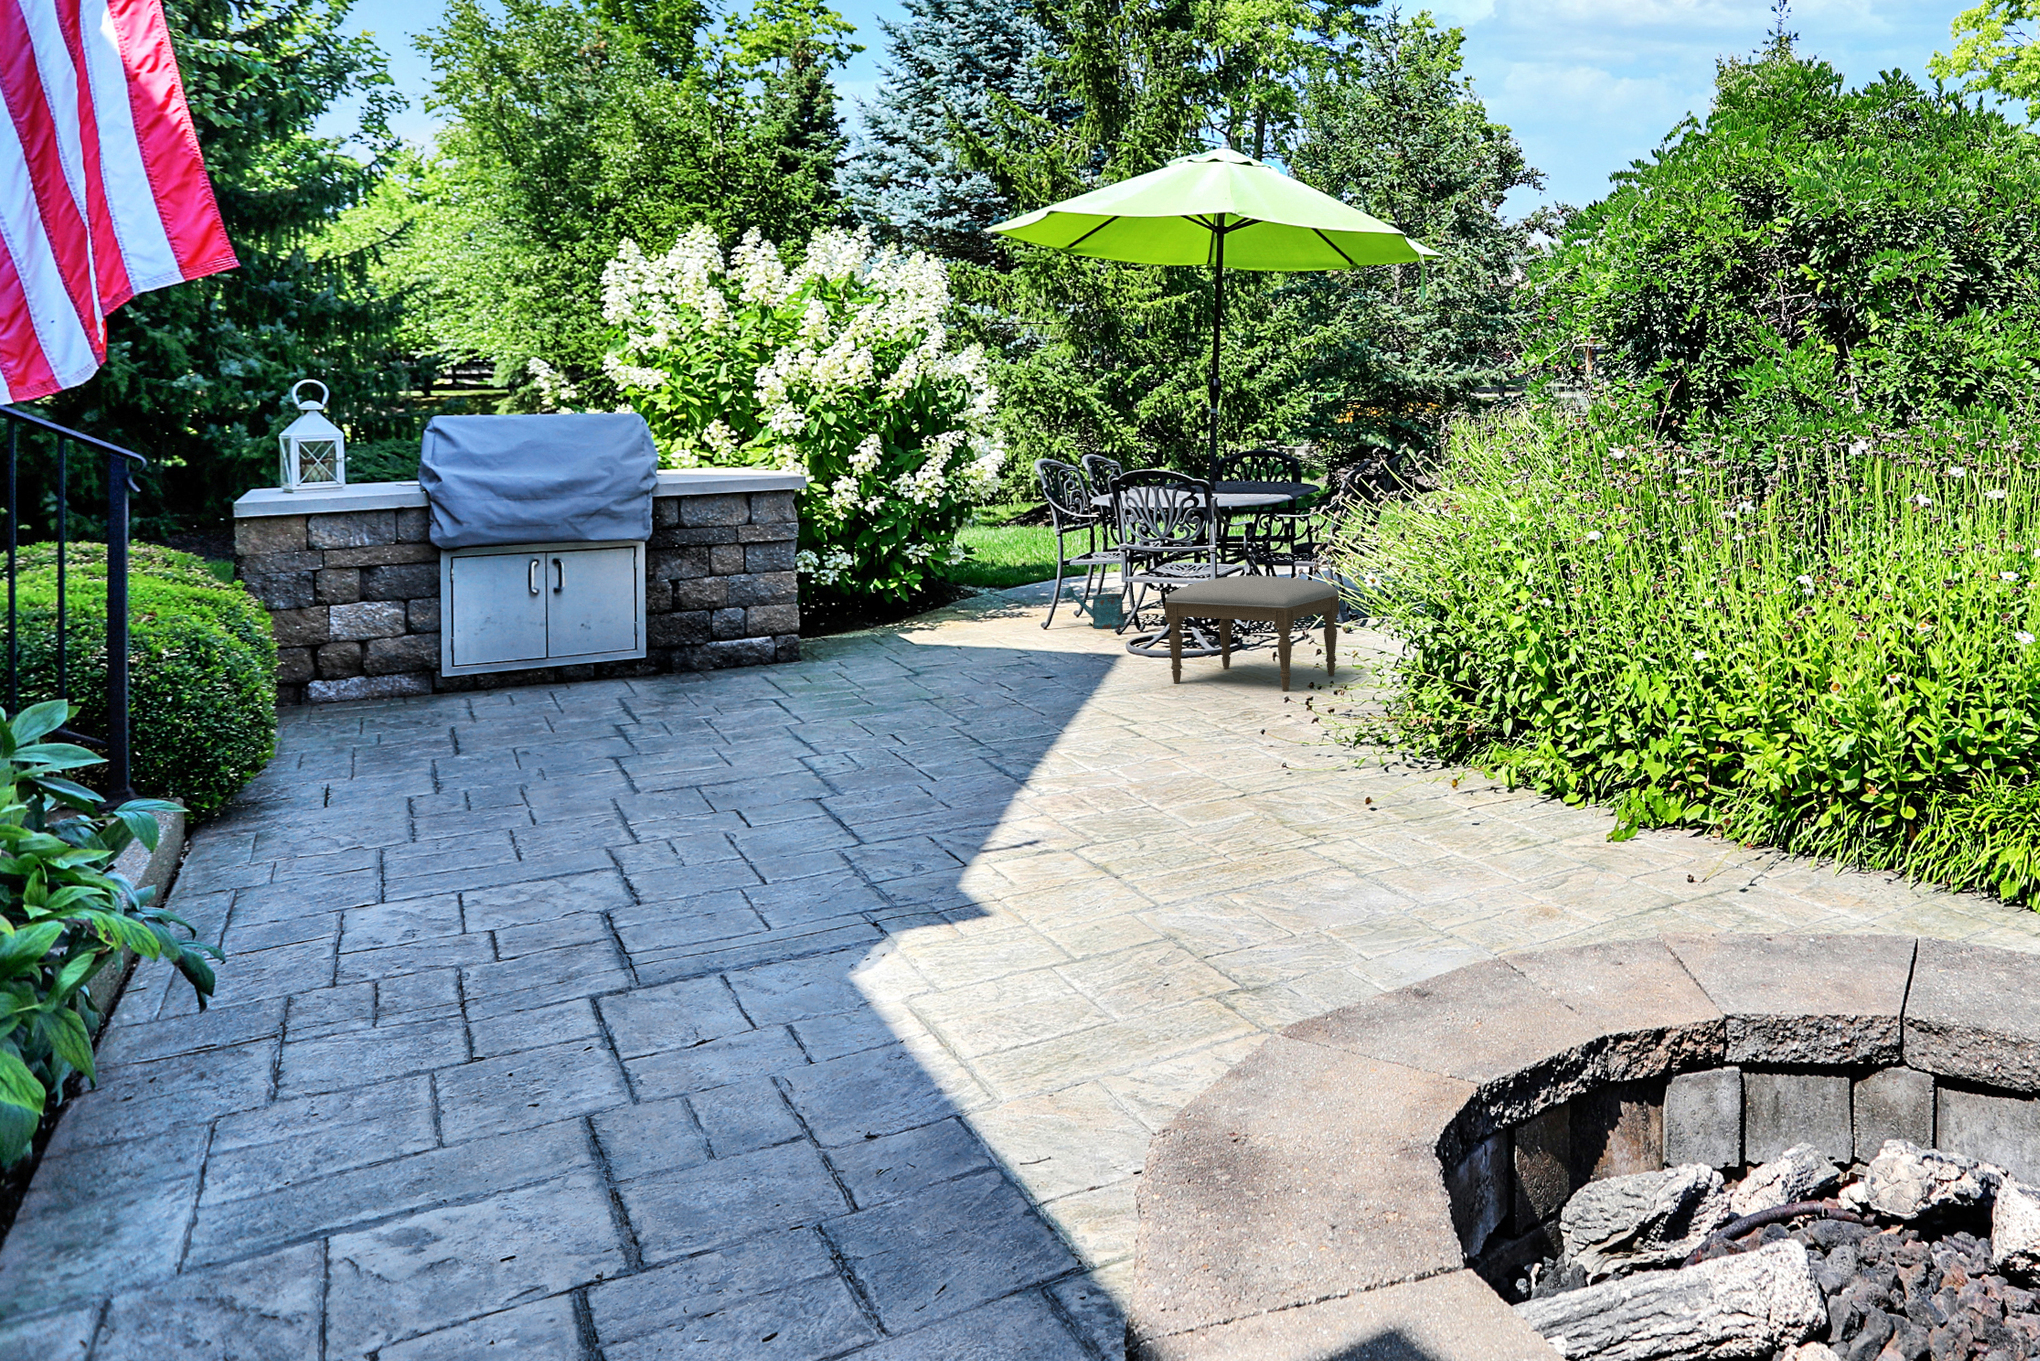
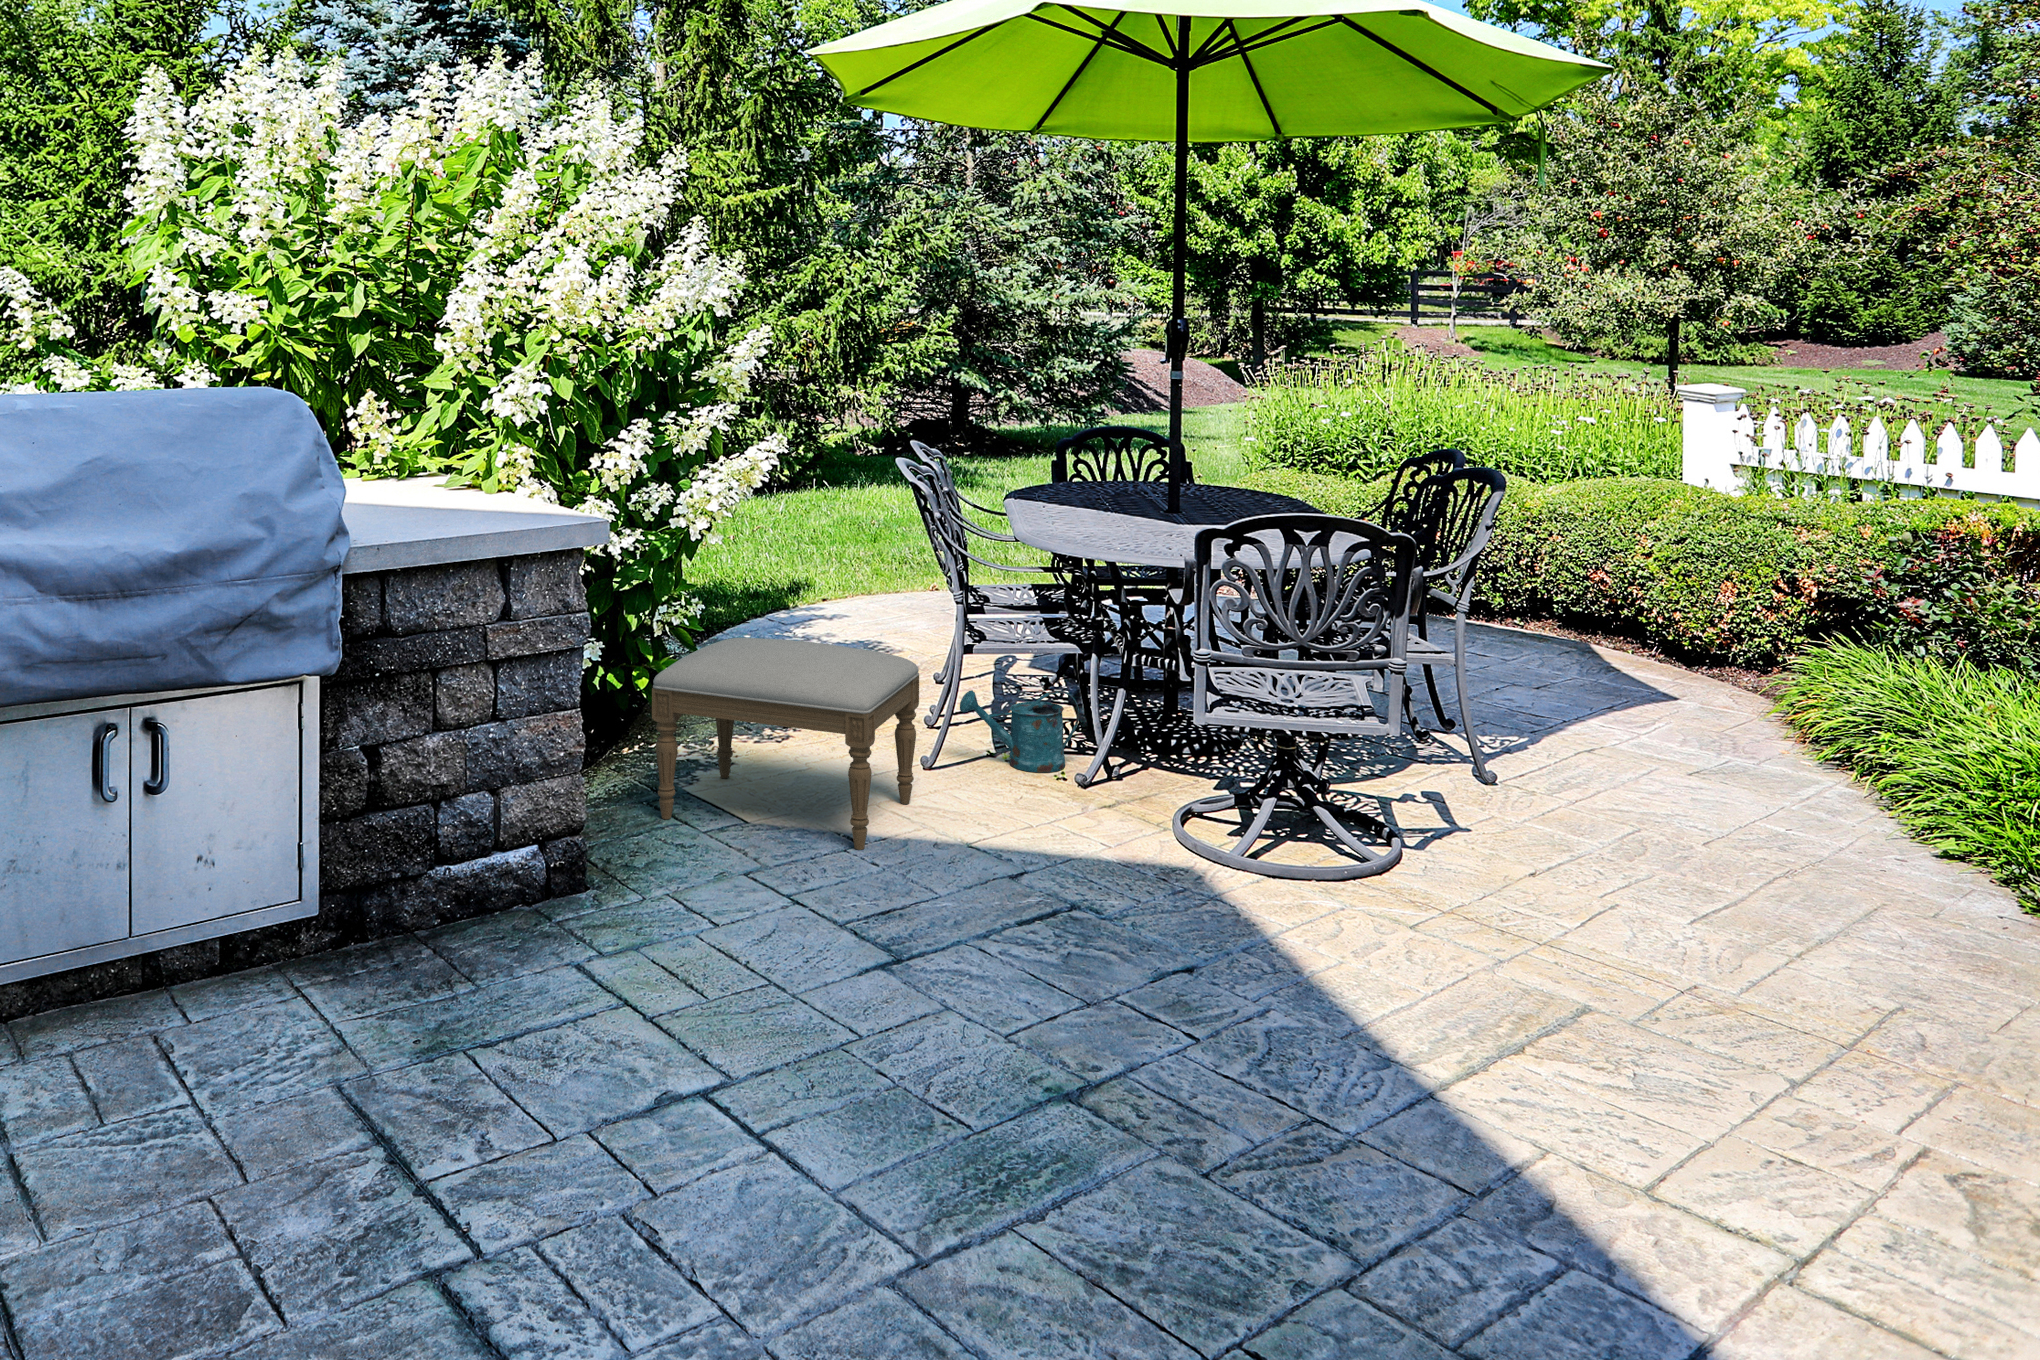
ottoman: present [1165,576,1339,691] -> present [652,638,919,850]

